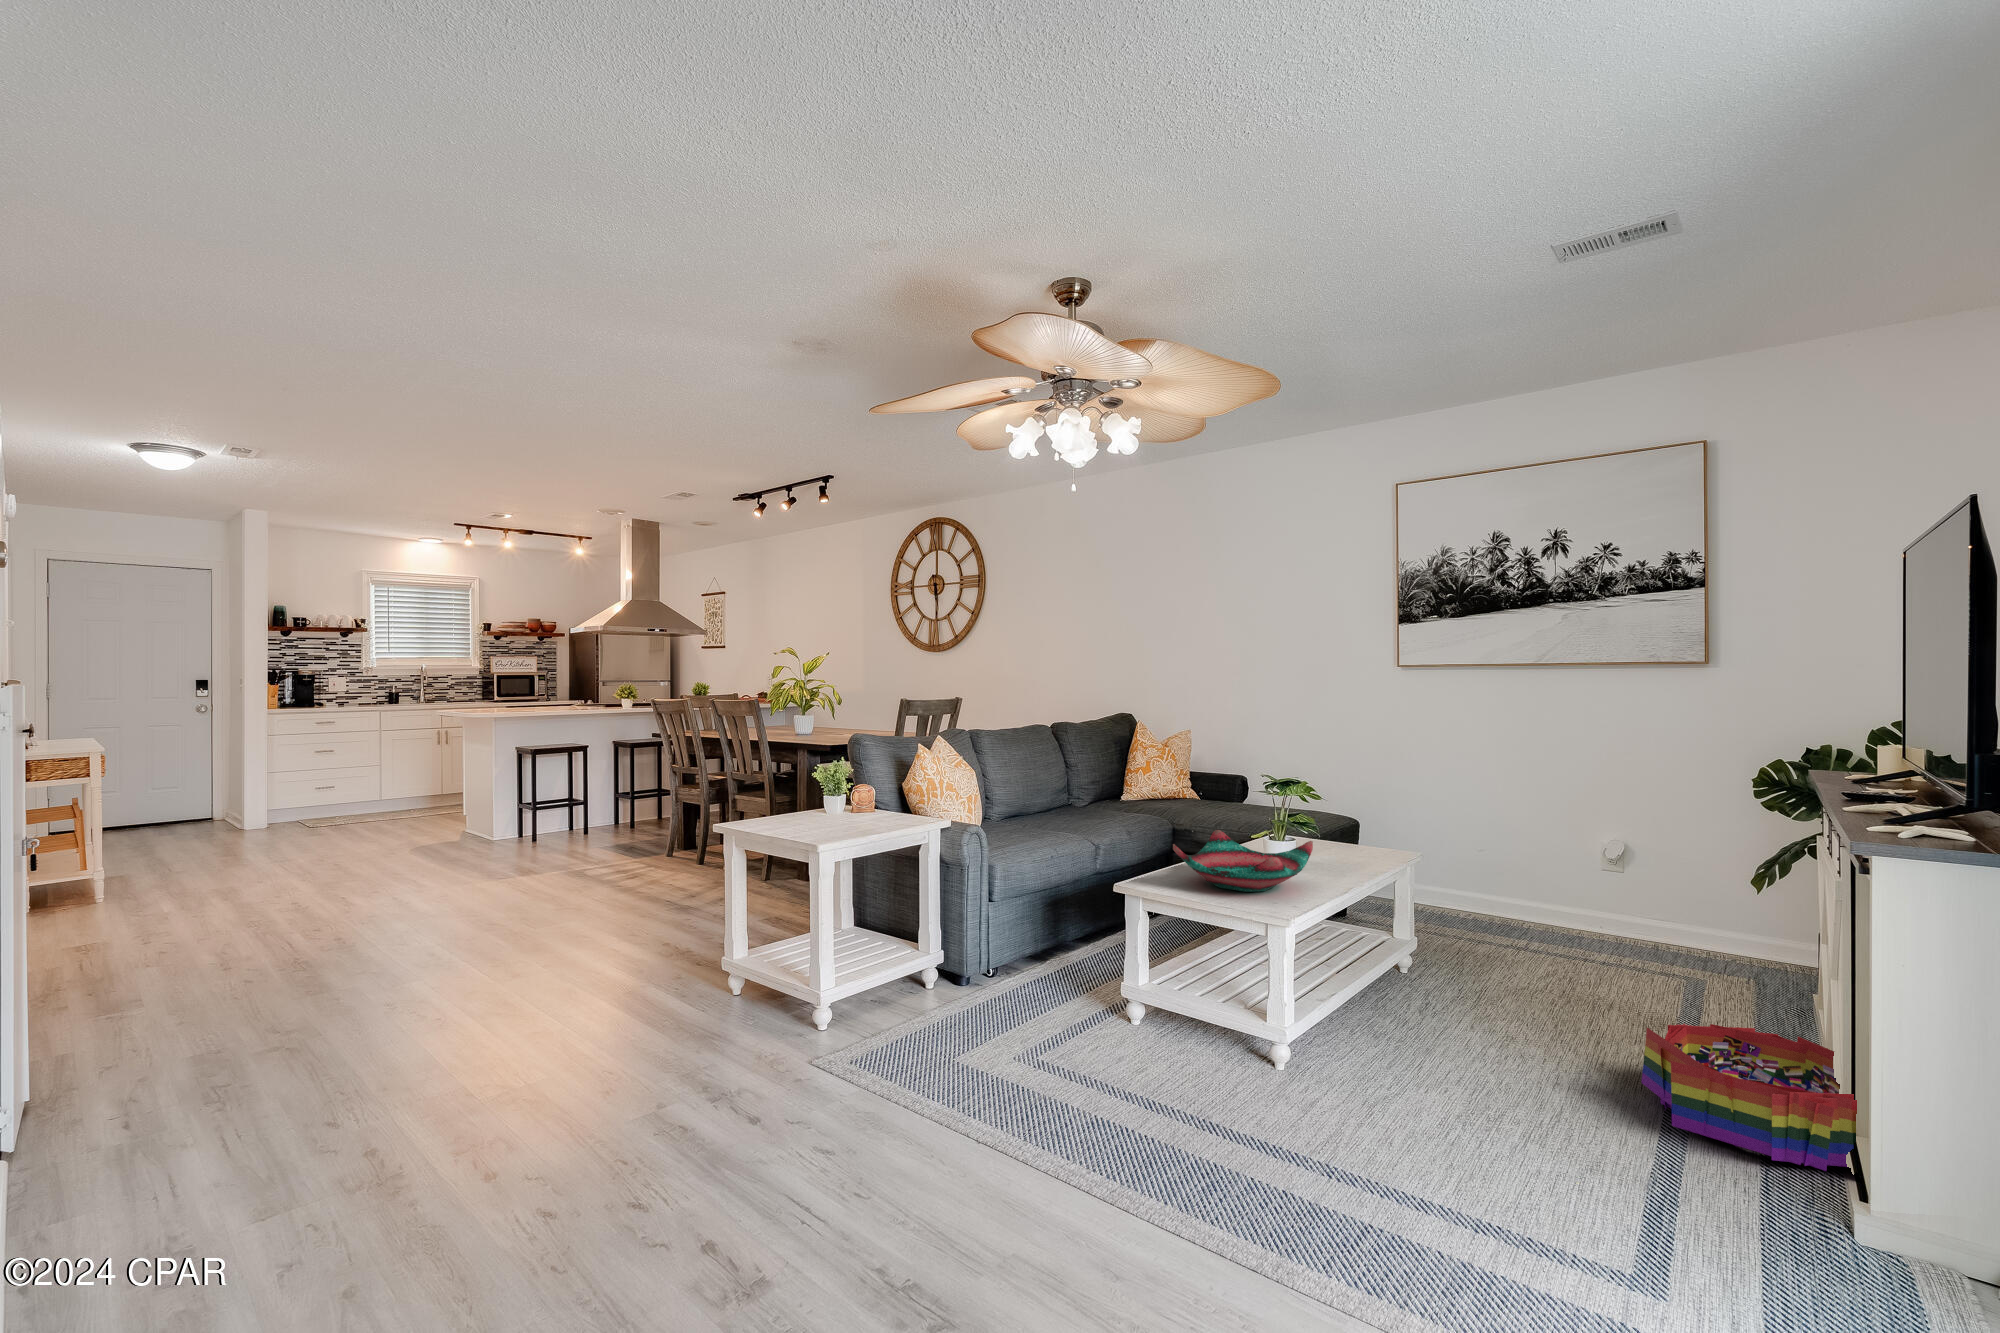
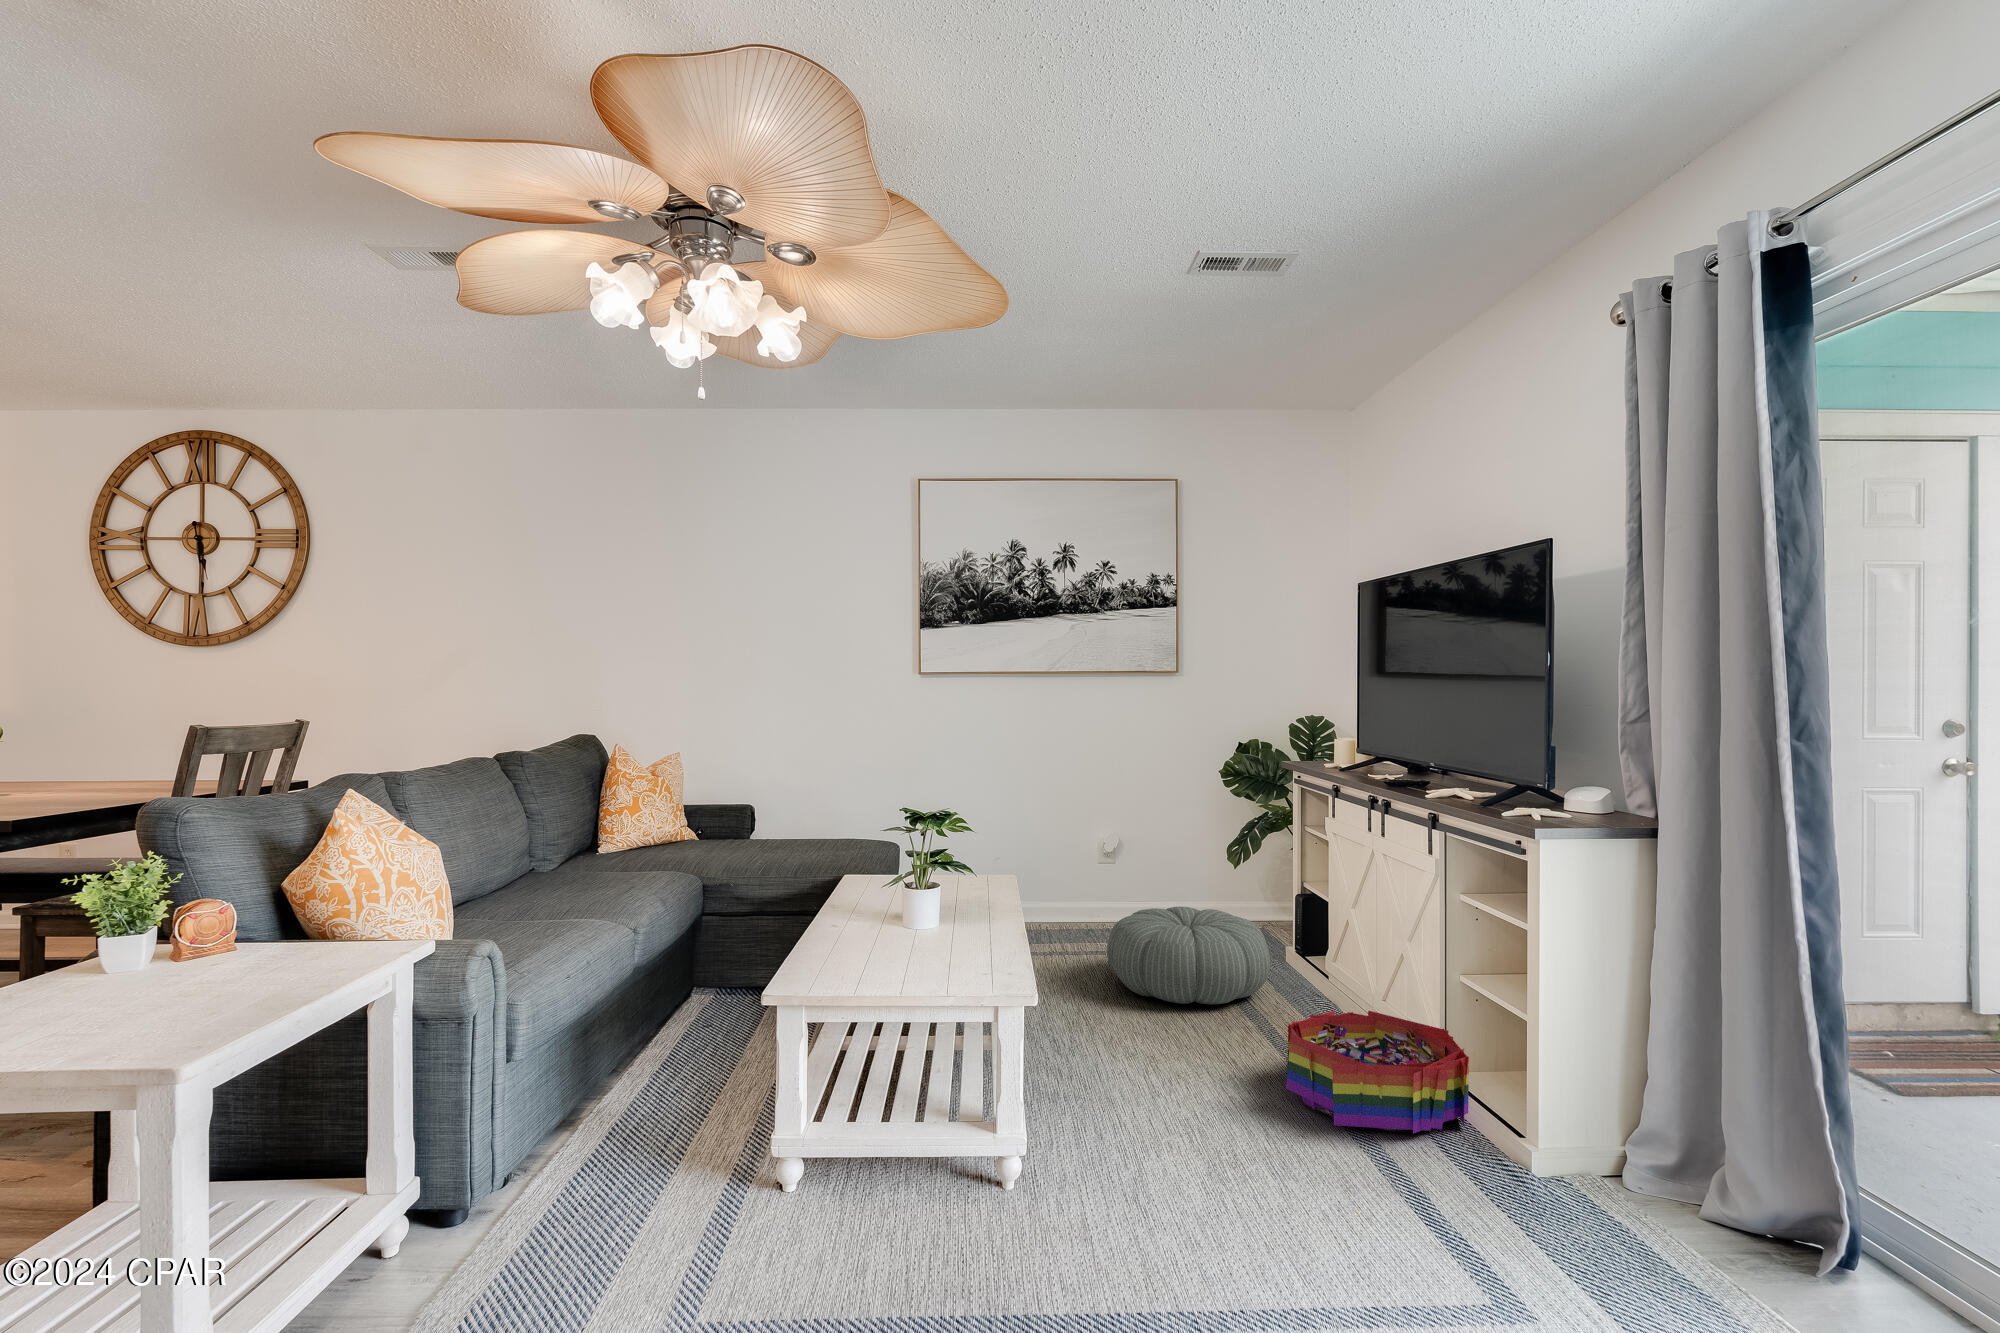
decorative bowl: present [1173,830,1313,892] -> none [827,893,973,973]
pouf: none [1544,902,1751,1009] -> present [1107,907,1270,1004]

